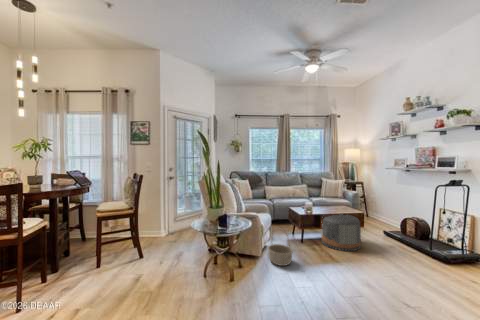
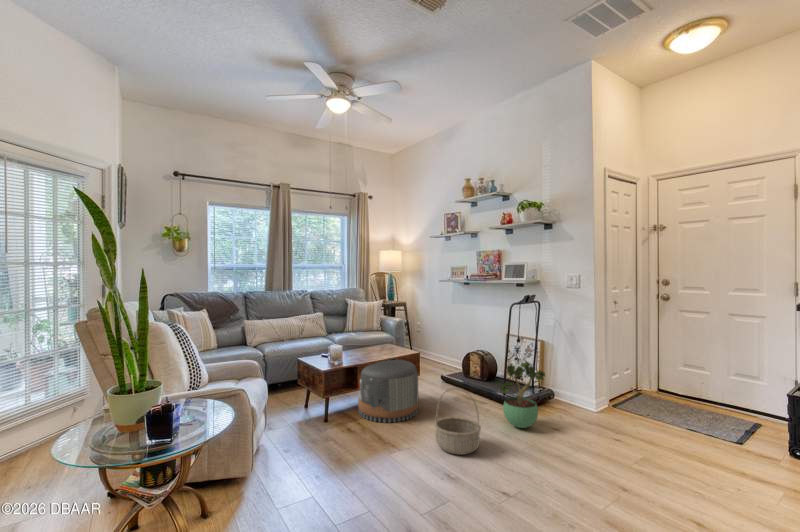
potted plant: none [422,227,465,275] -> present [501,361,545,428]
basket: present [268,228,293,266] -> present [434,387,481,455]

